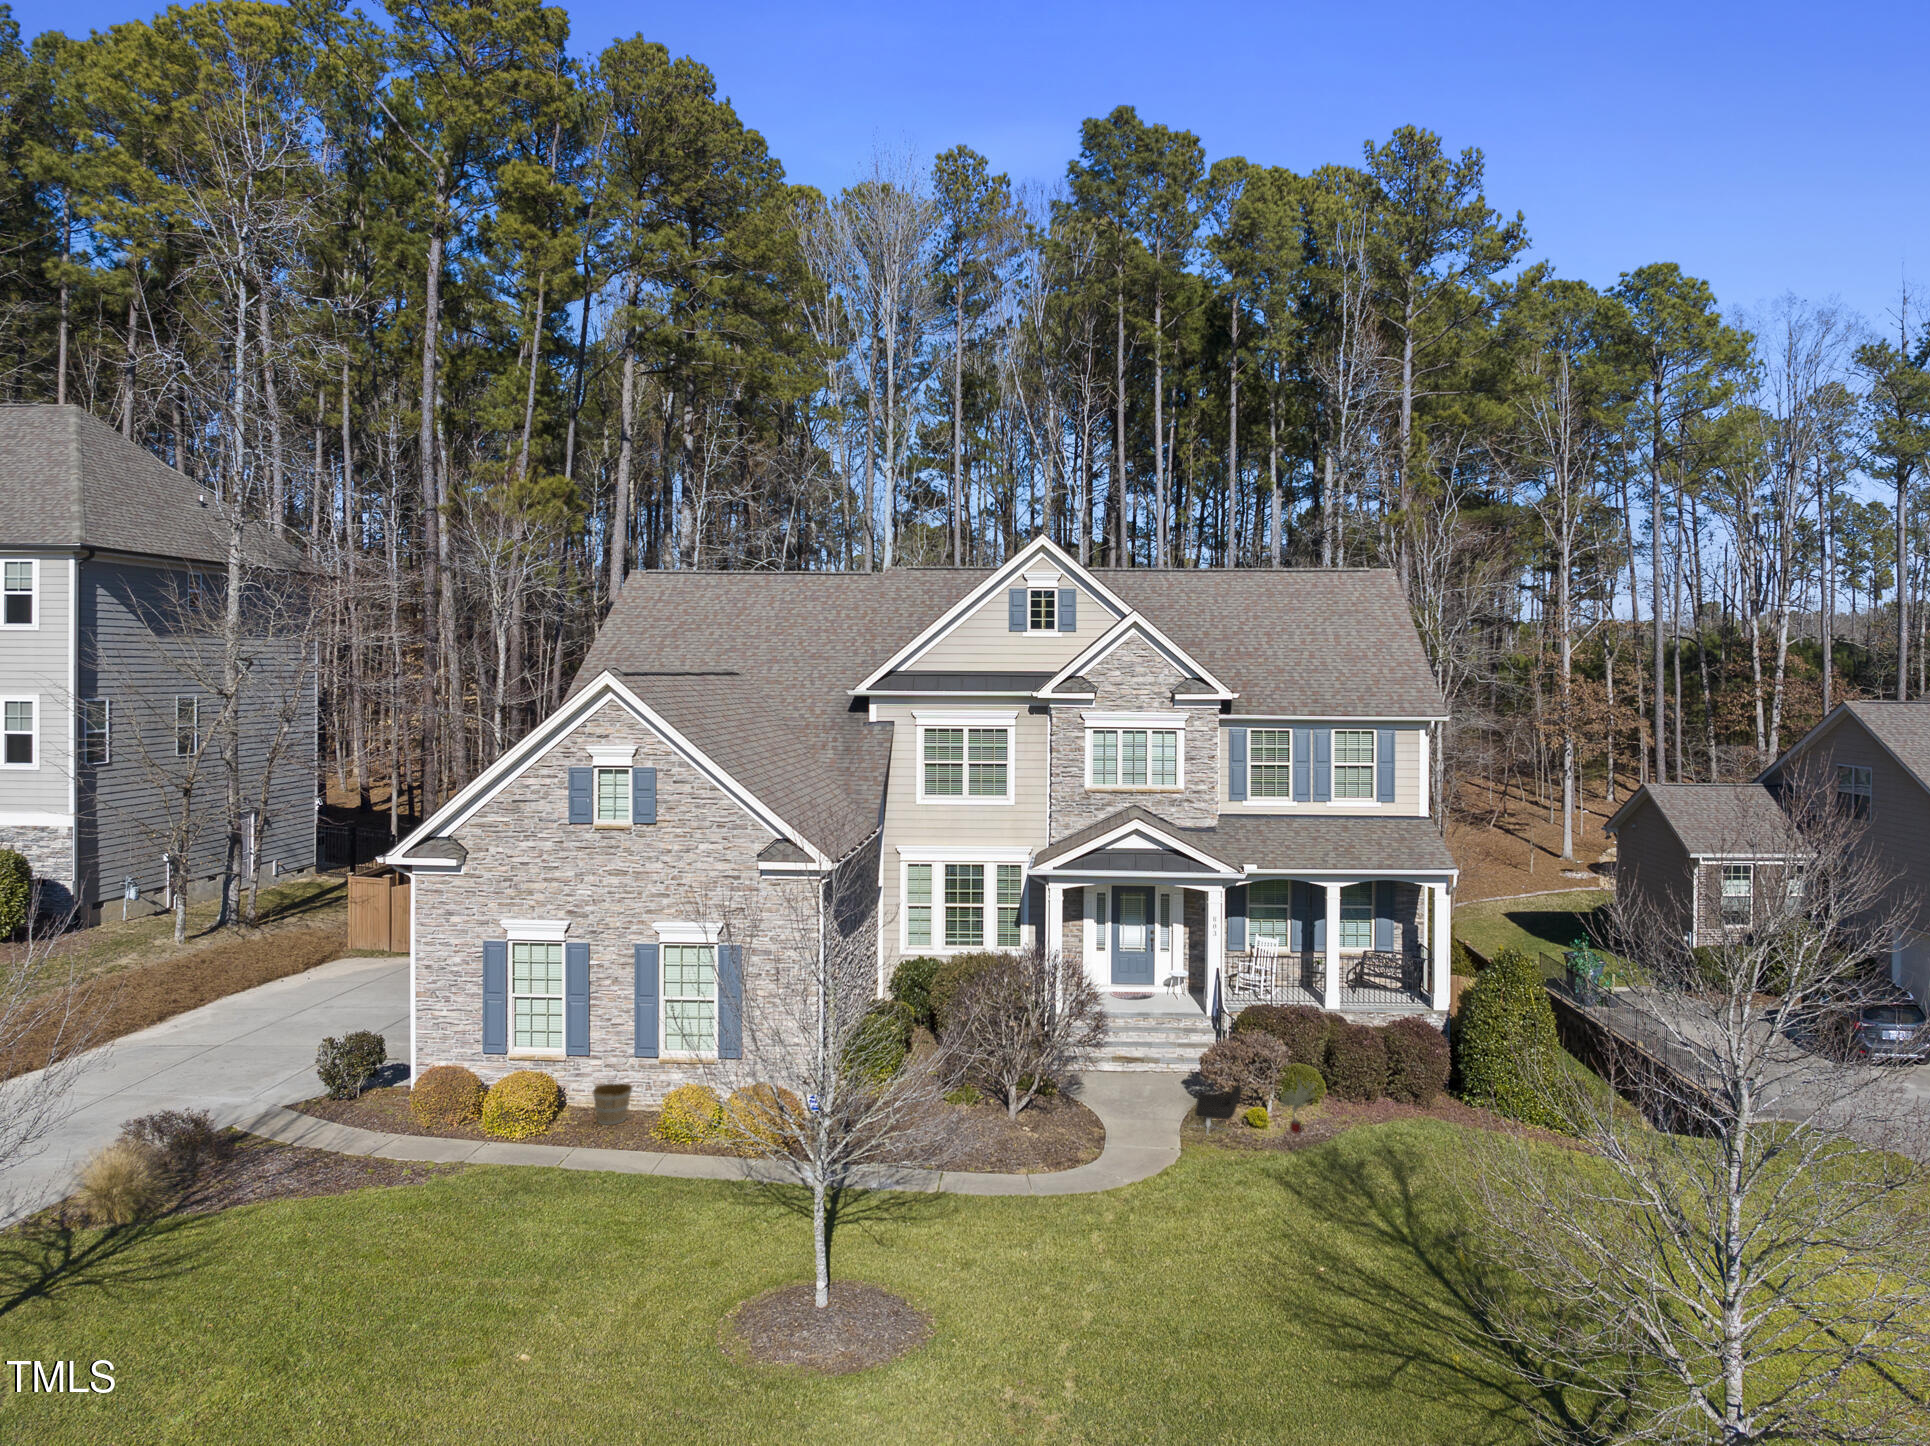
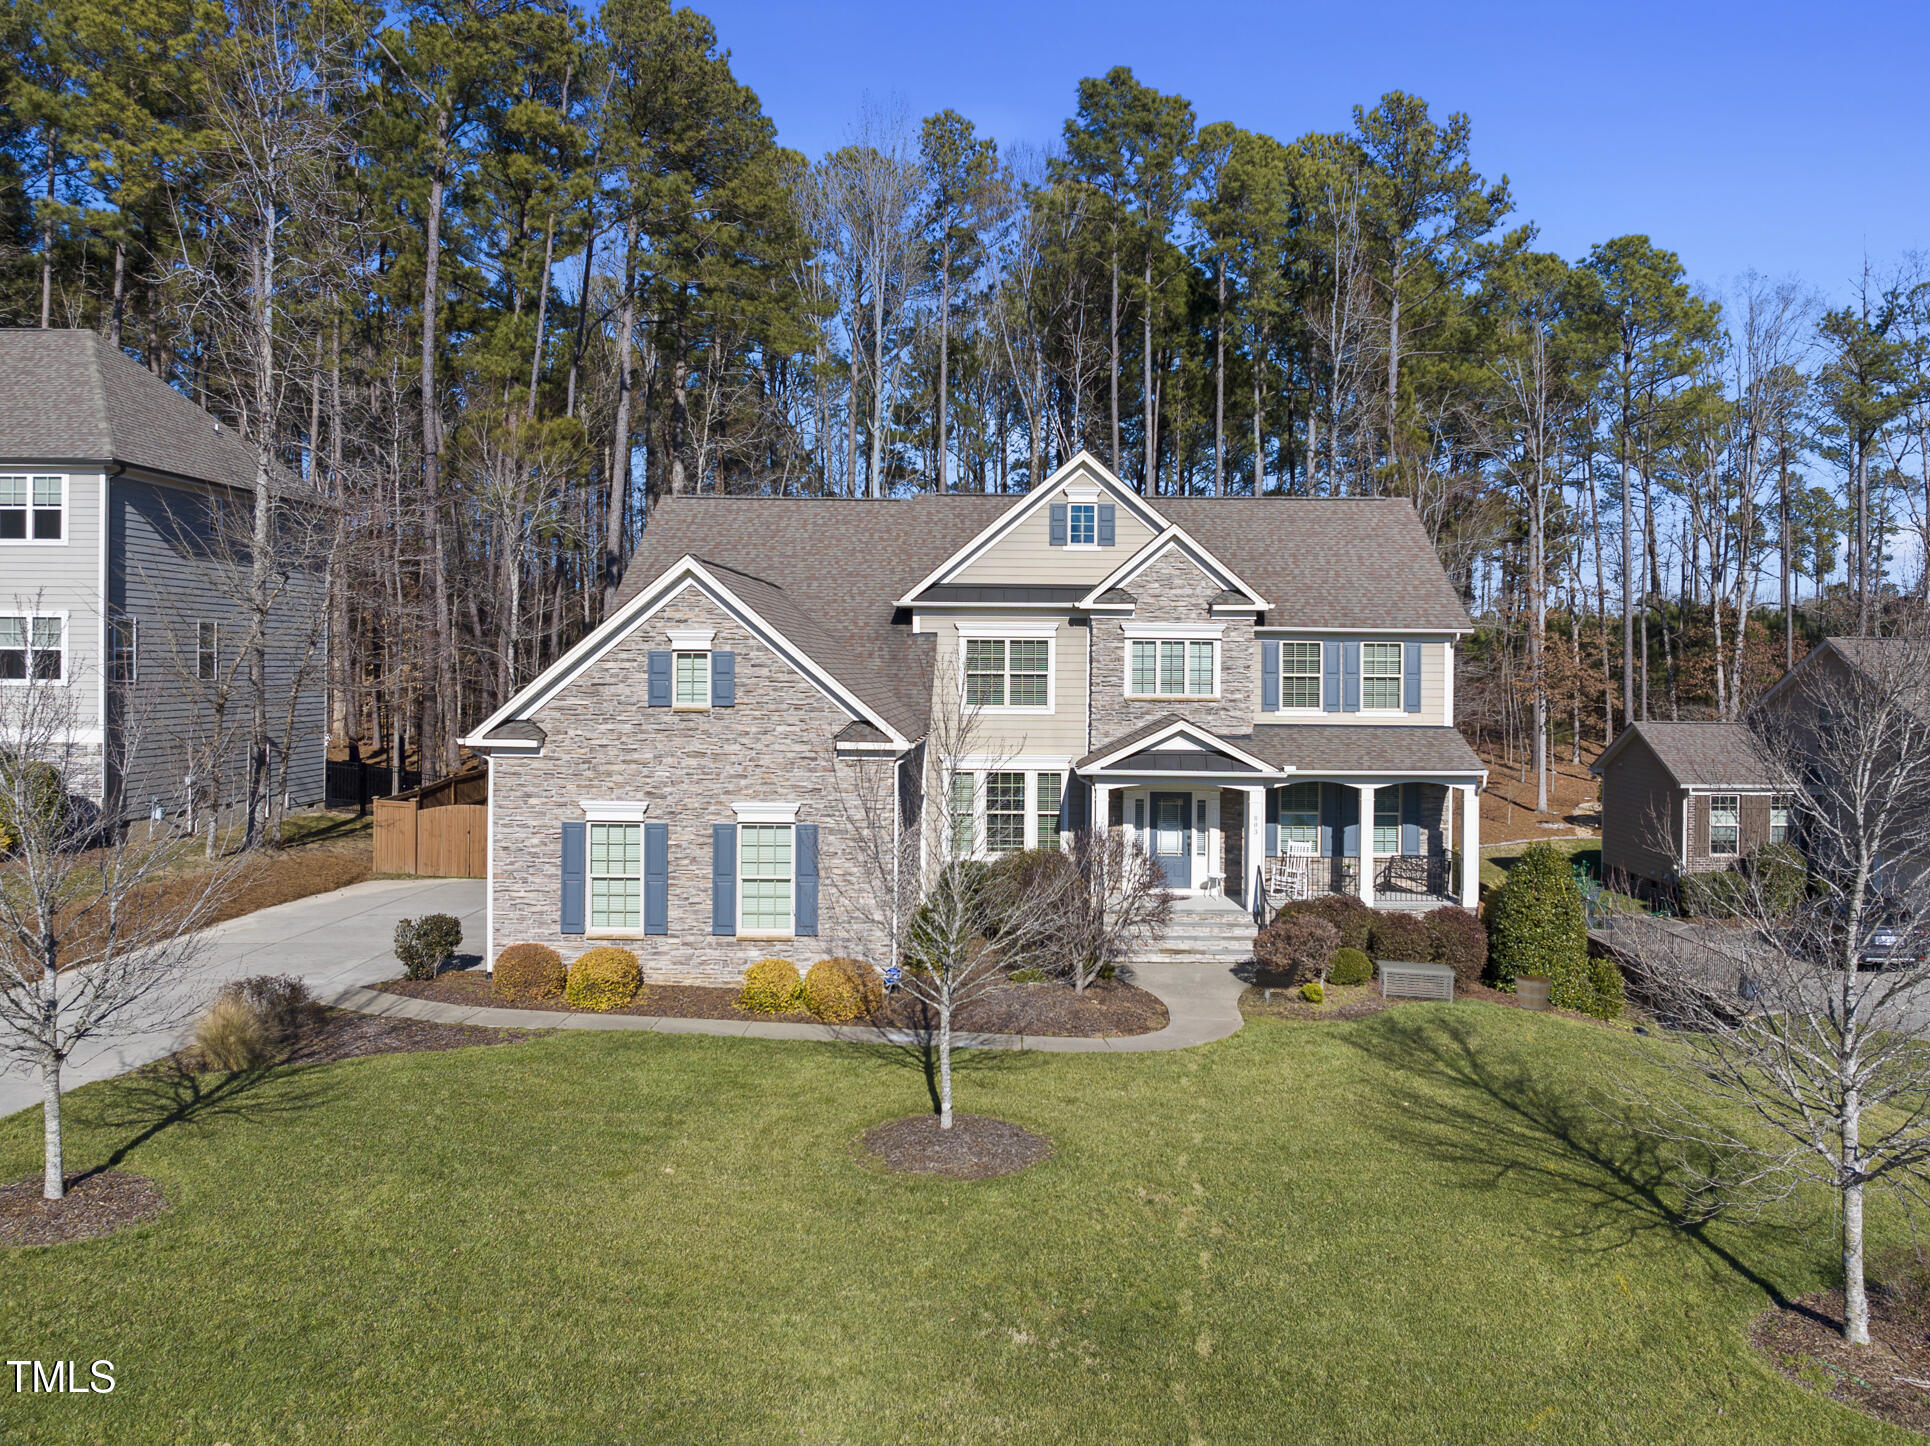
potted tree: present [1279,1078,1315,1133] -> none [1333,948,1368,1003]
storage bench: none [1329,1083,1408,1134] -> present [1377,960,1455,1003]
wooden bucket: present [592,1084,632,1125] -> present [1514,974,1552,1010]

